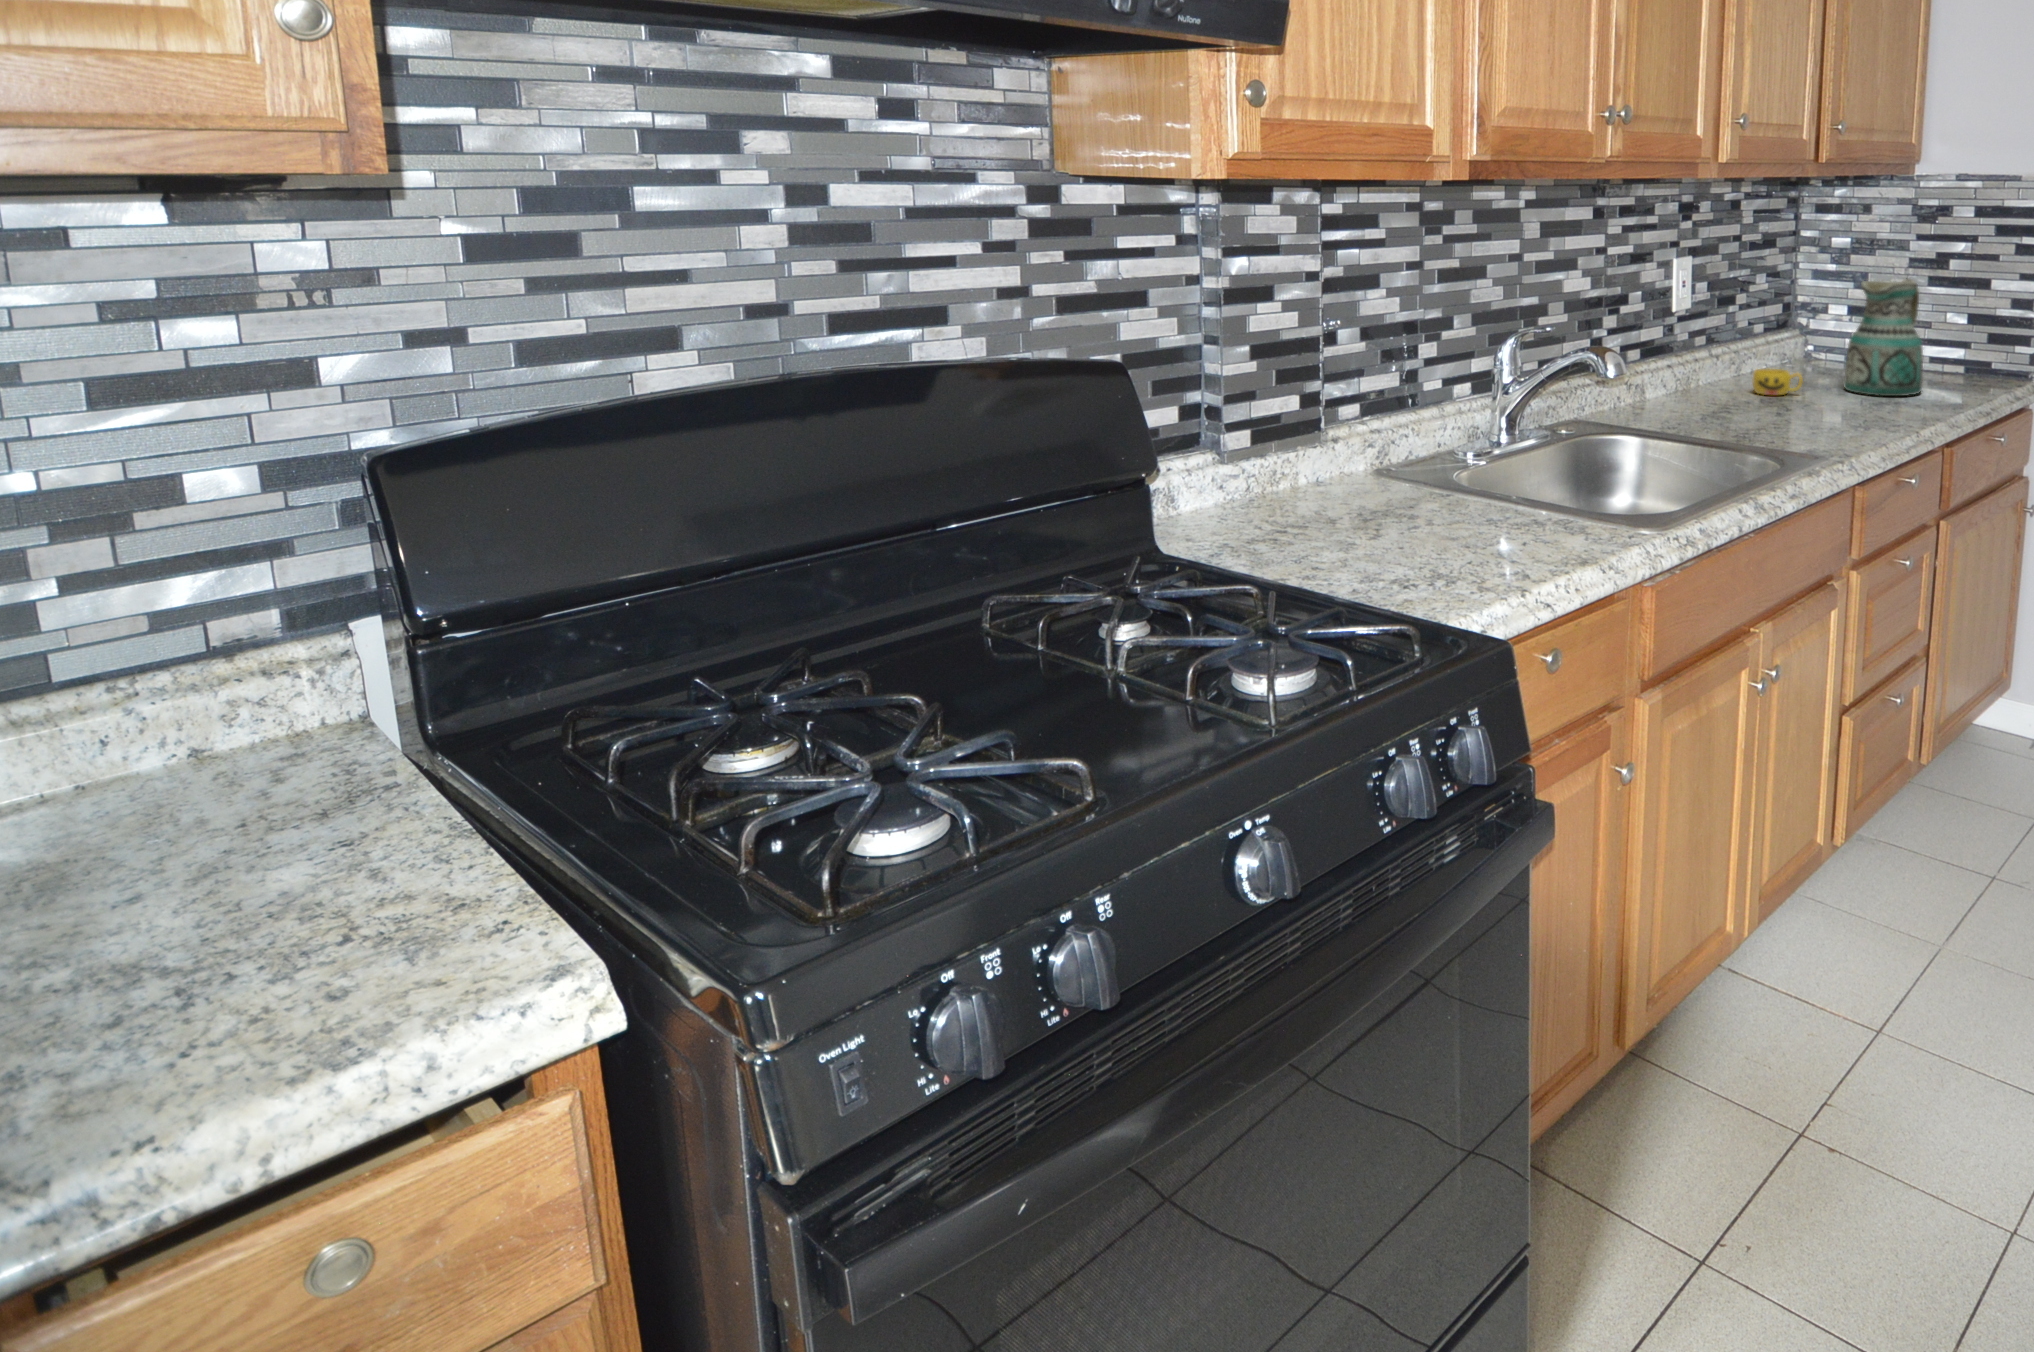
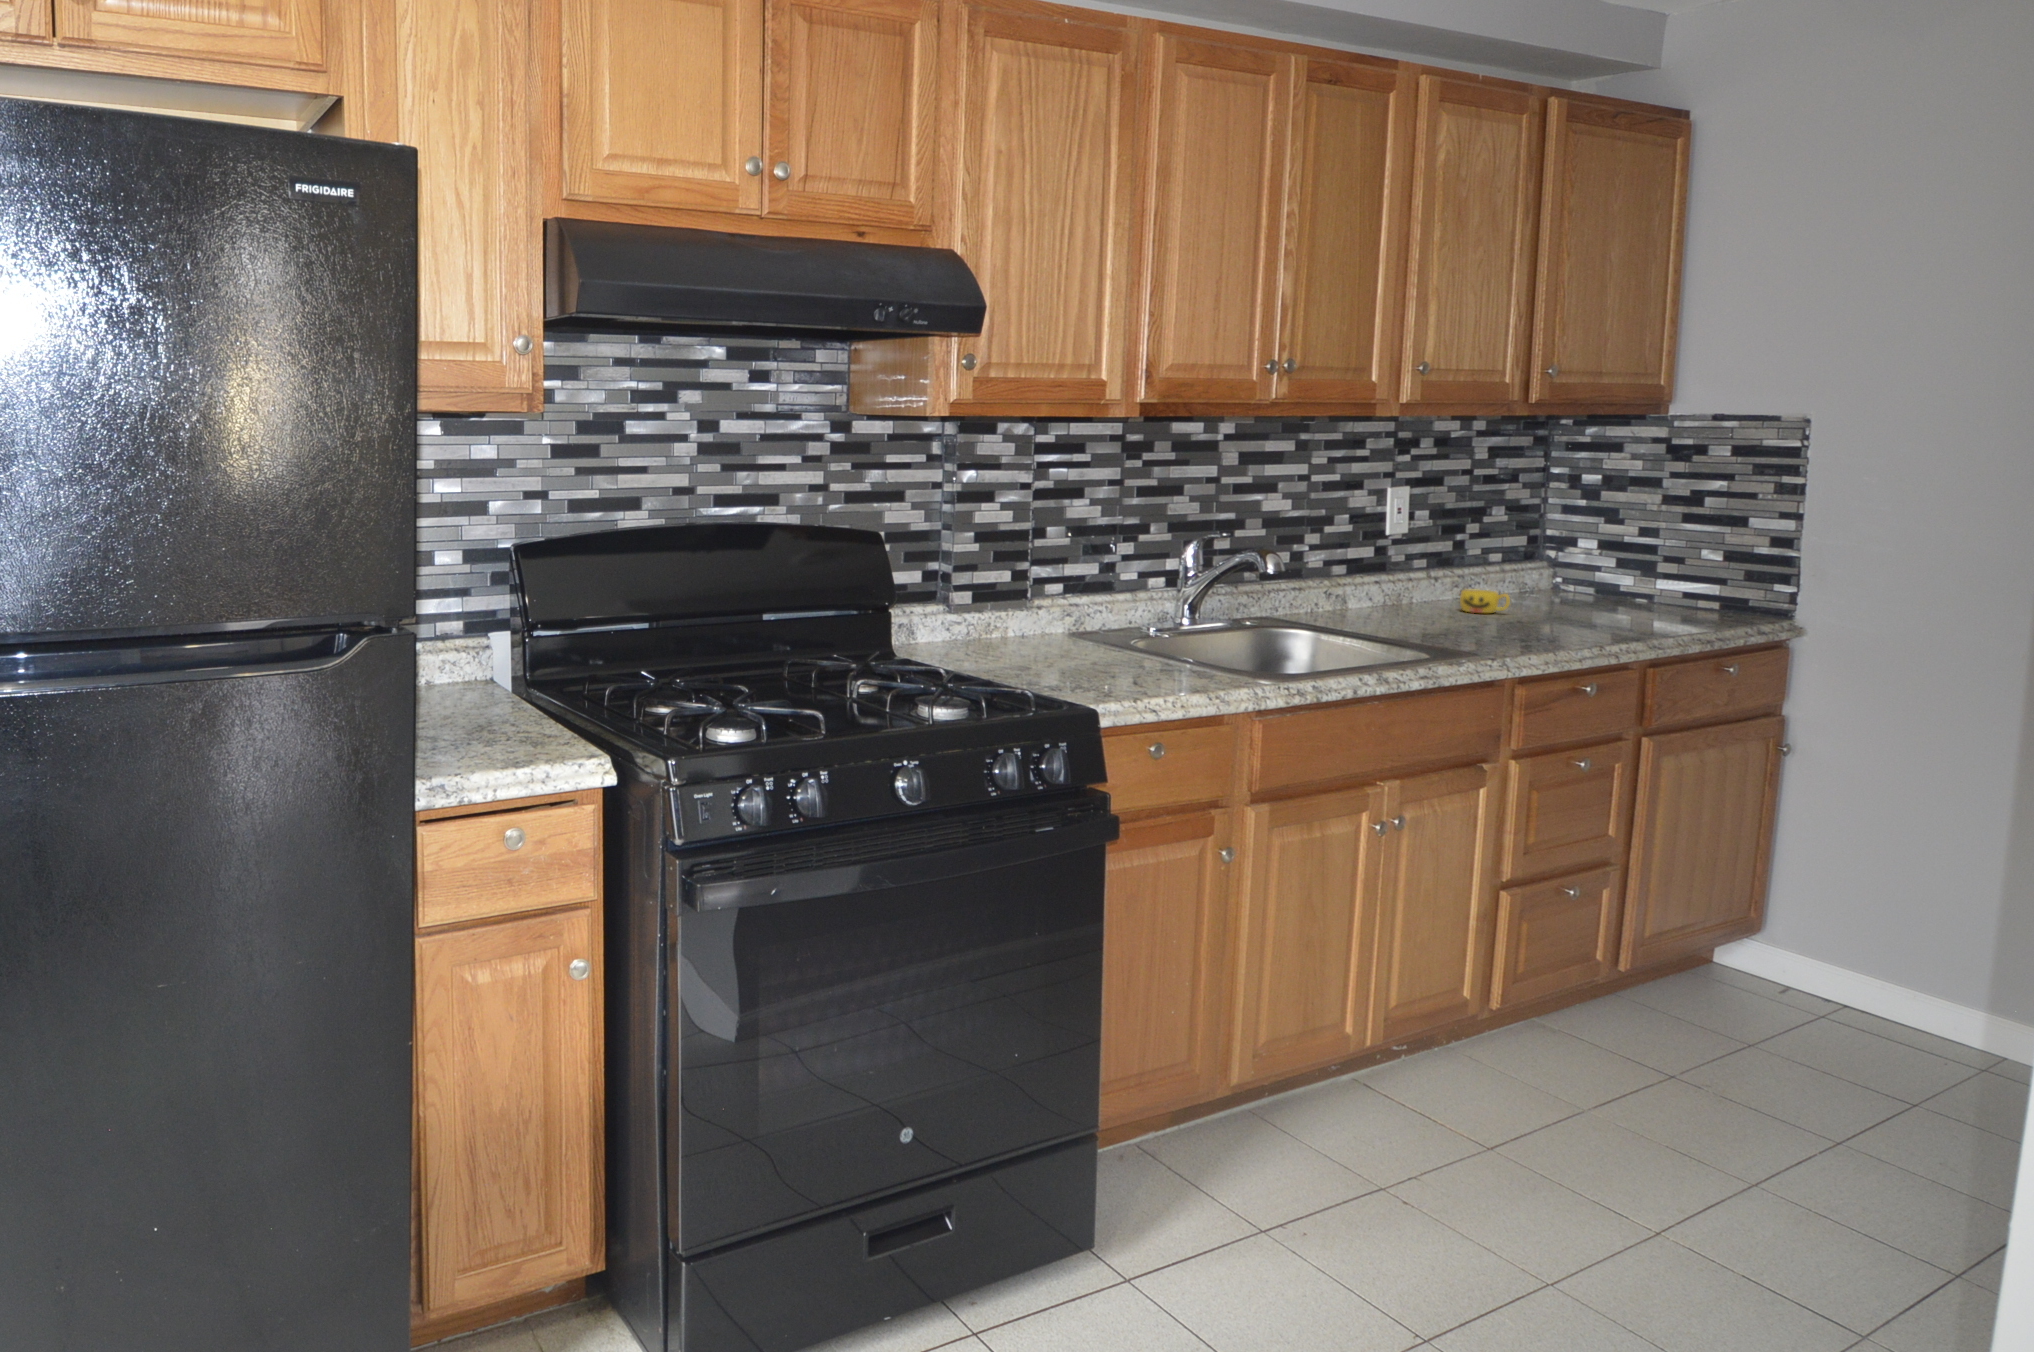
ceramic pitcher: present [1844,278,1923,396] -> none [1561,512,1653,621]

